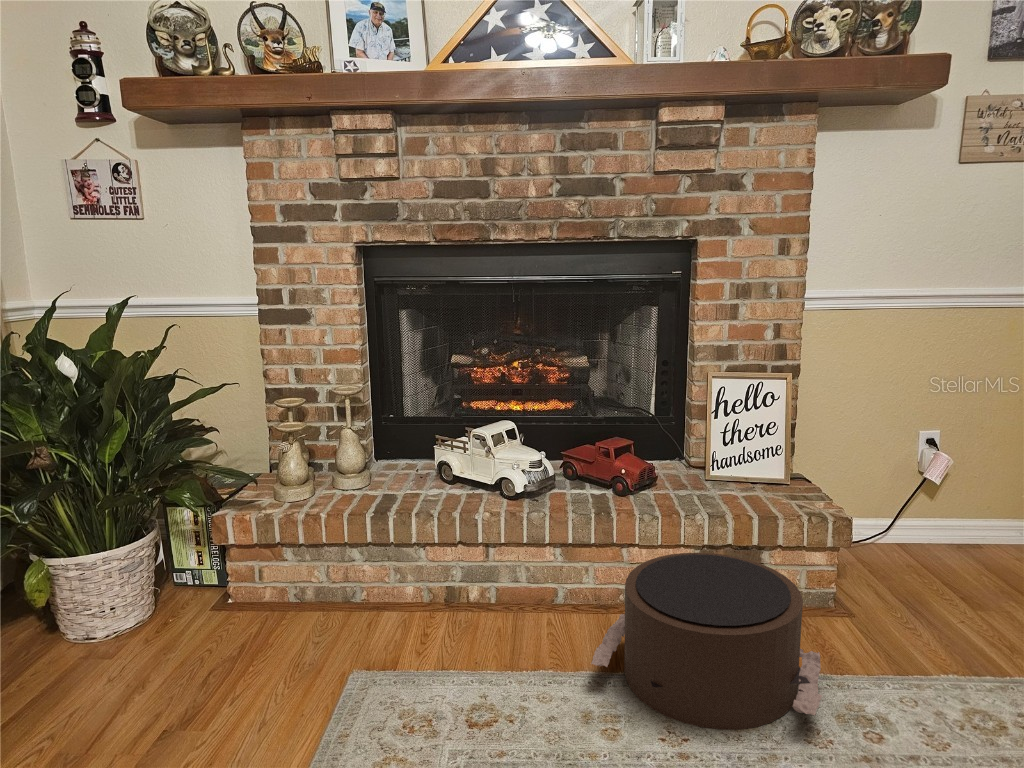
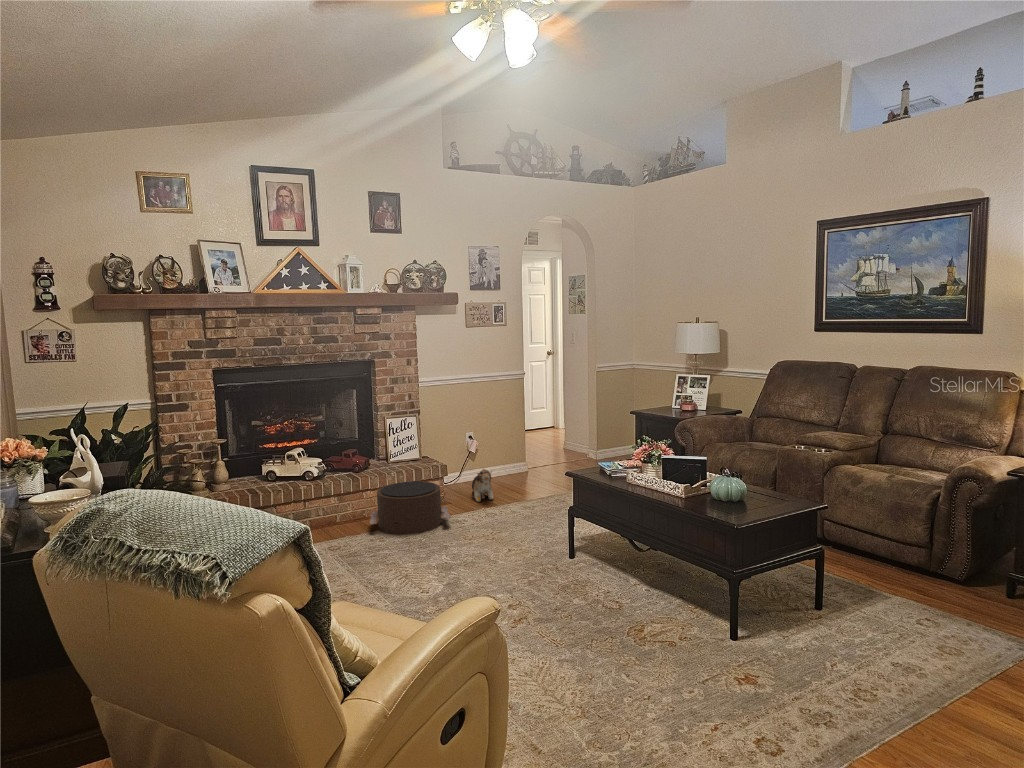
plush toy: none [910,557,985,642] -> present [472,469,493,502]

